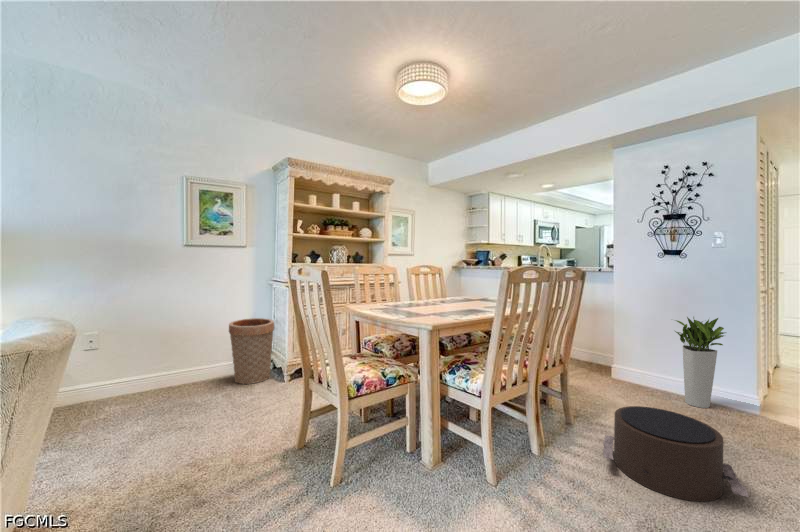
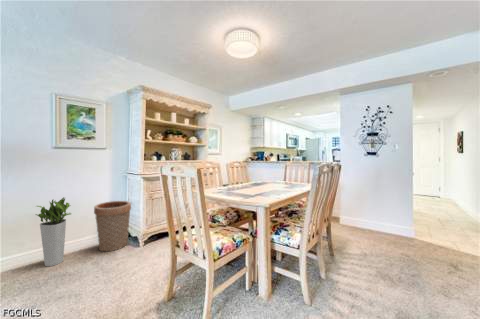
planter: present [675,317,726,408] -> present [36,197,71,266]
pouf: present [603,406,748,501] -> none [361,244,452,300]

